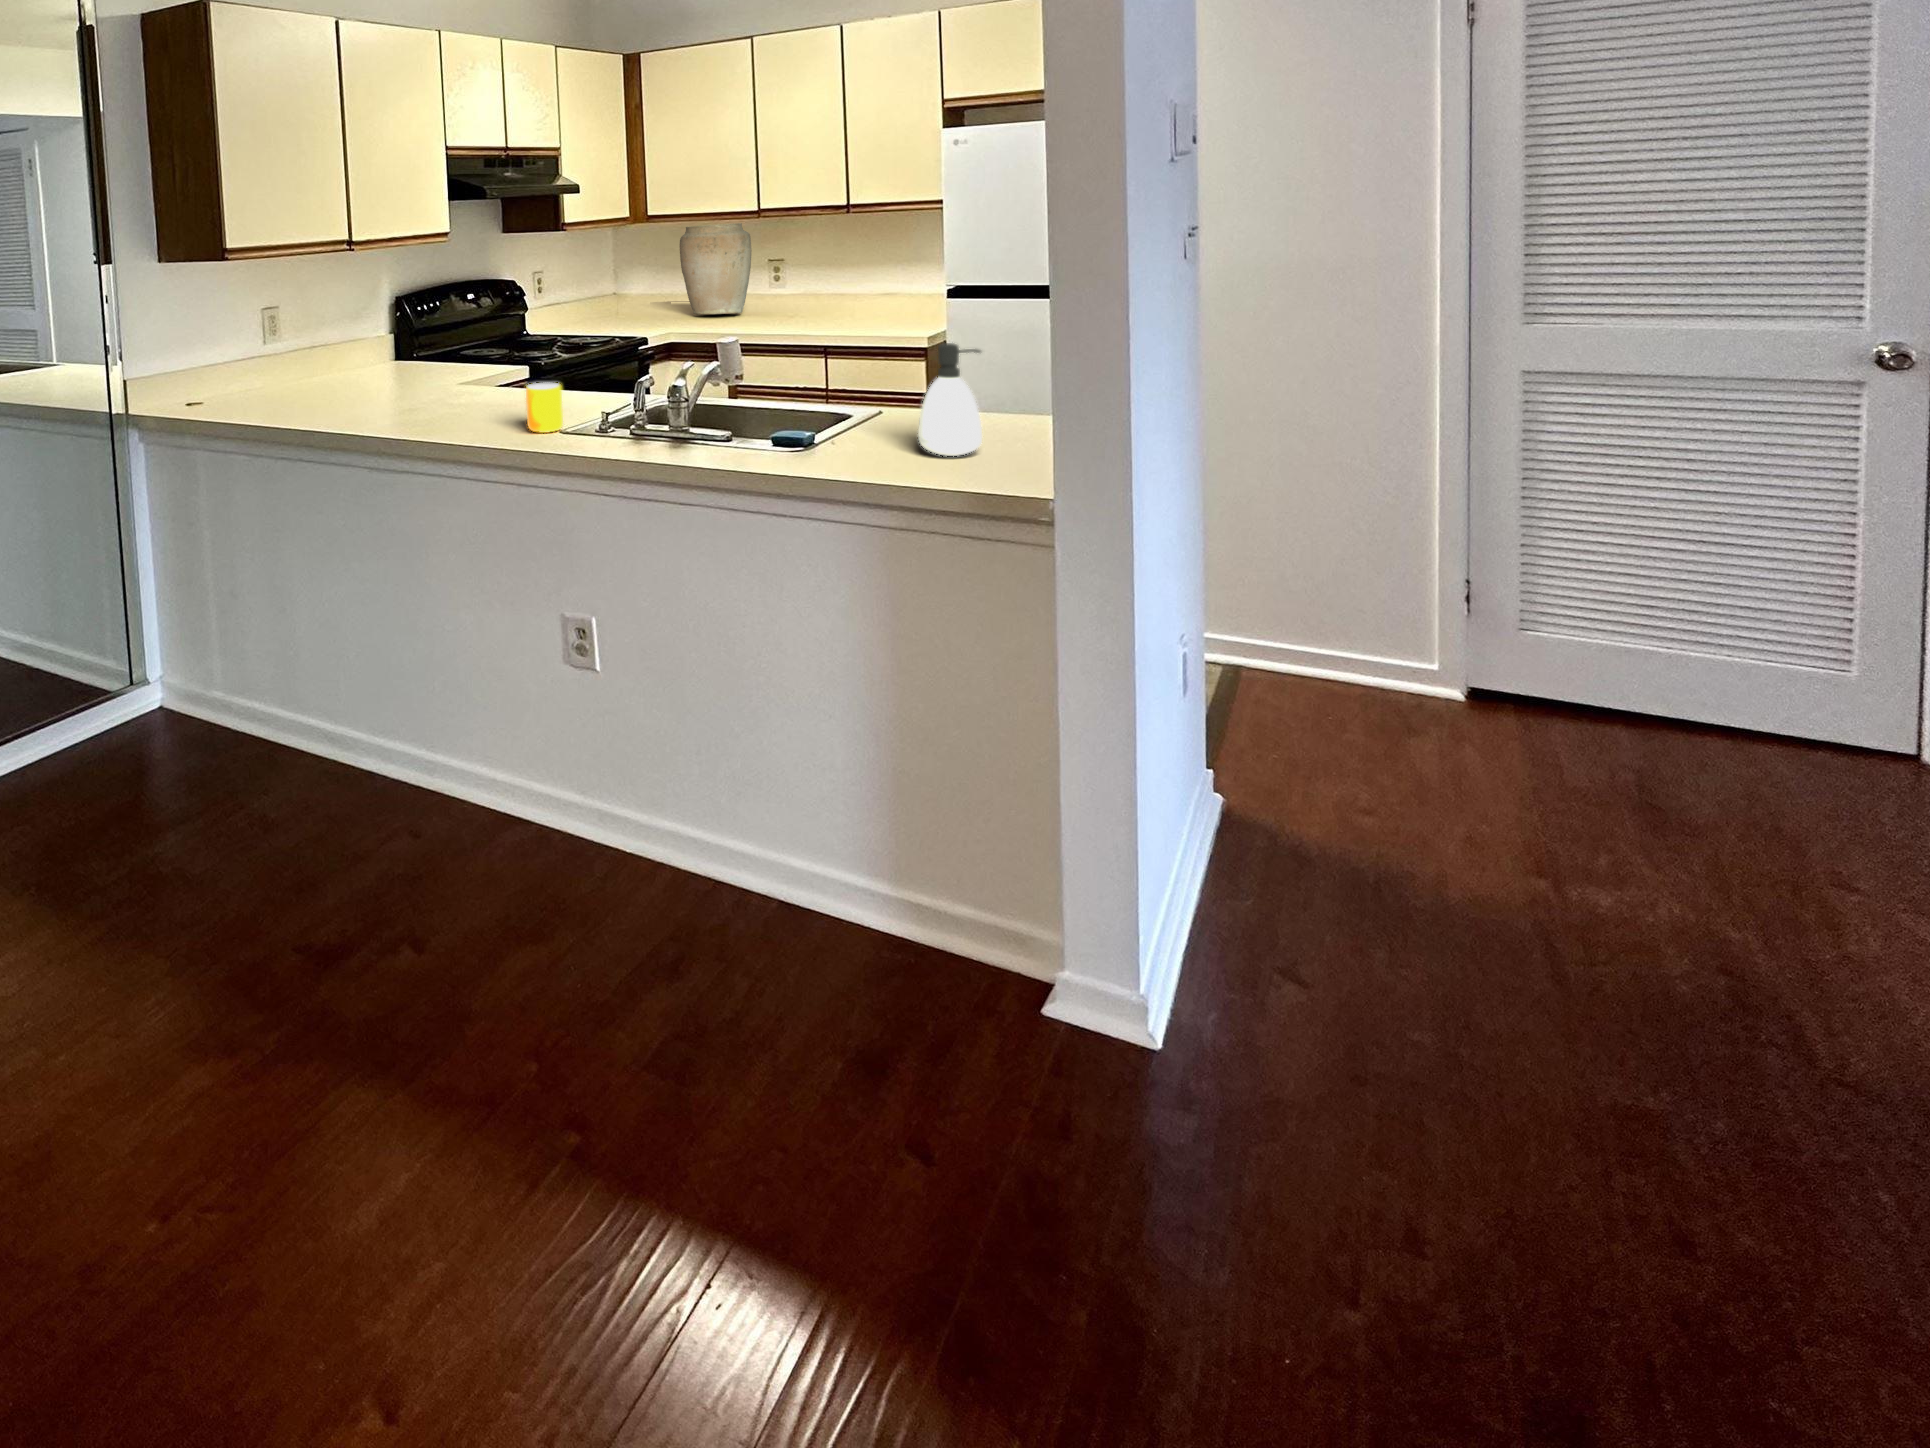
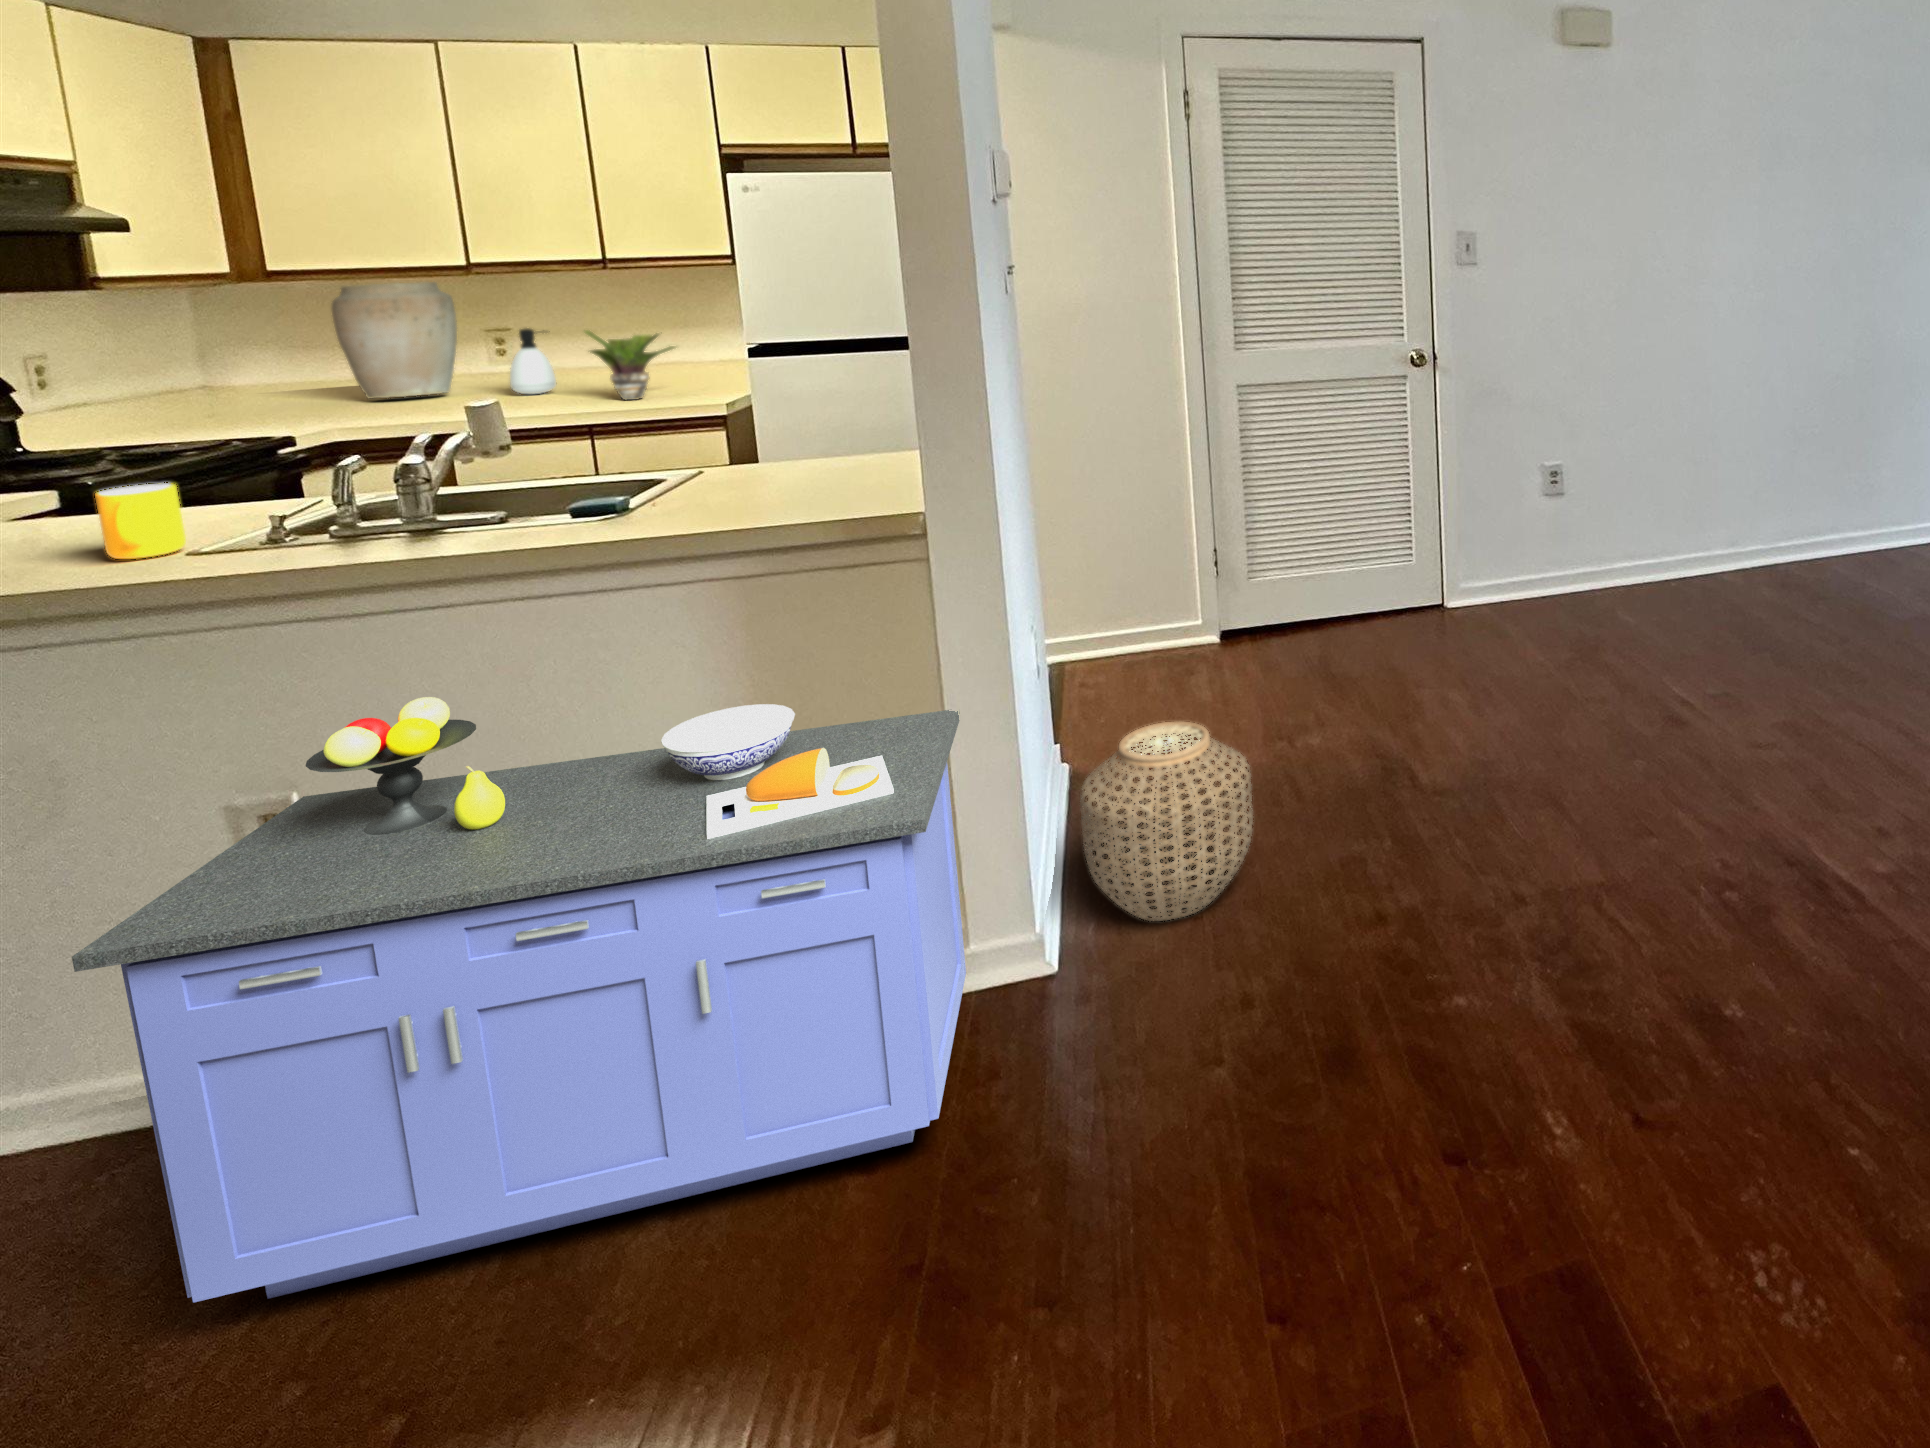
potted plant: none [827,268,899,332] -> present [584,330,675,400]
soap dispenser: present [918,343,982,456] -> present [510,328,556,394]
storage cabinet: none [477,570,1055,1119] -> present [72,697,966,1302]
woven basket: none [1191,792,1428,1046] -> present [1080,722,1253,921]

